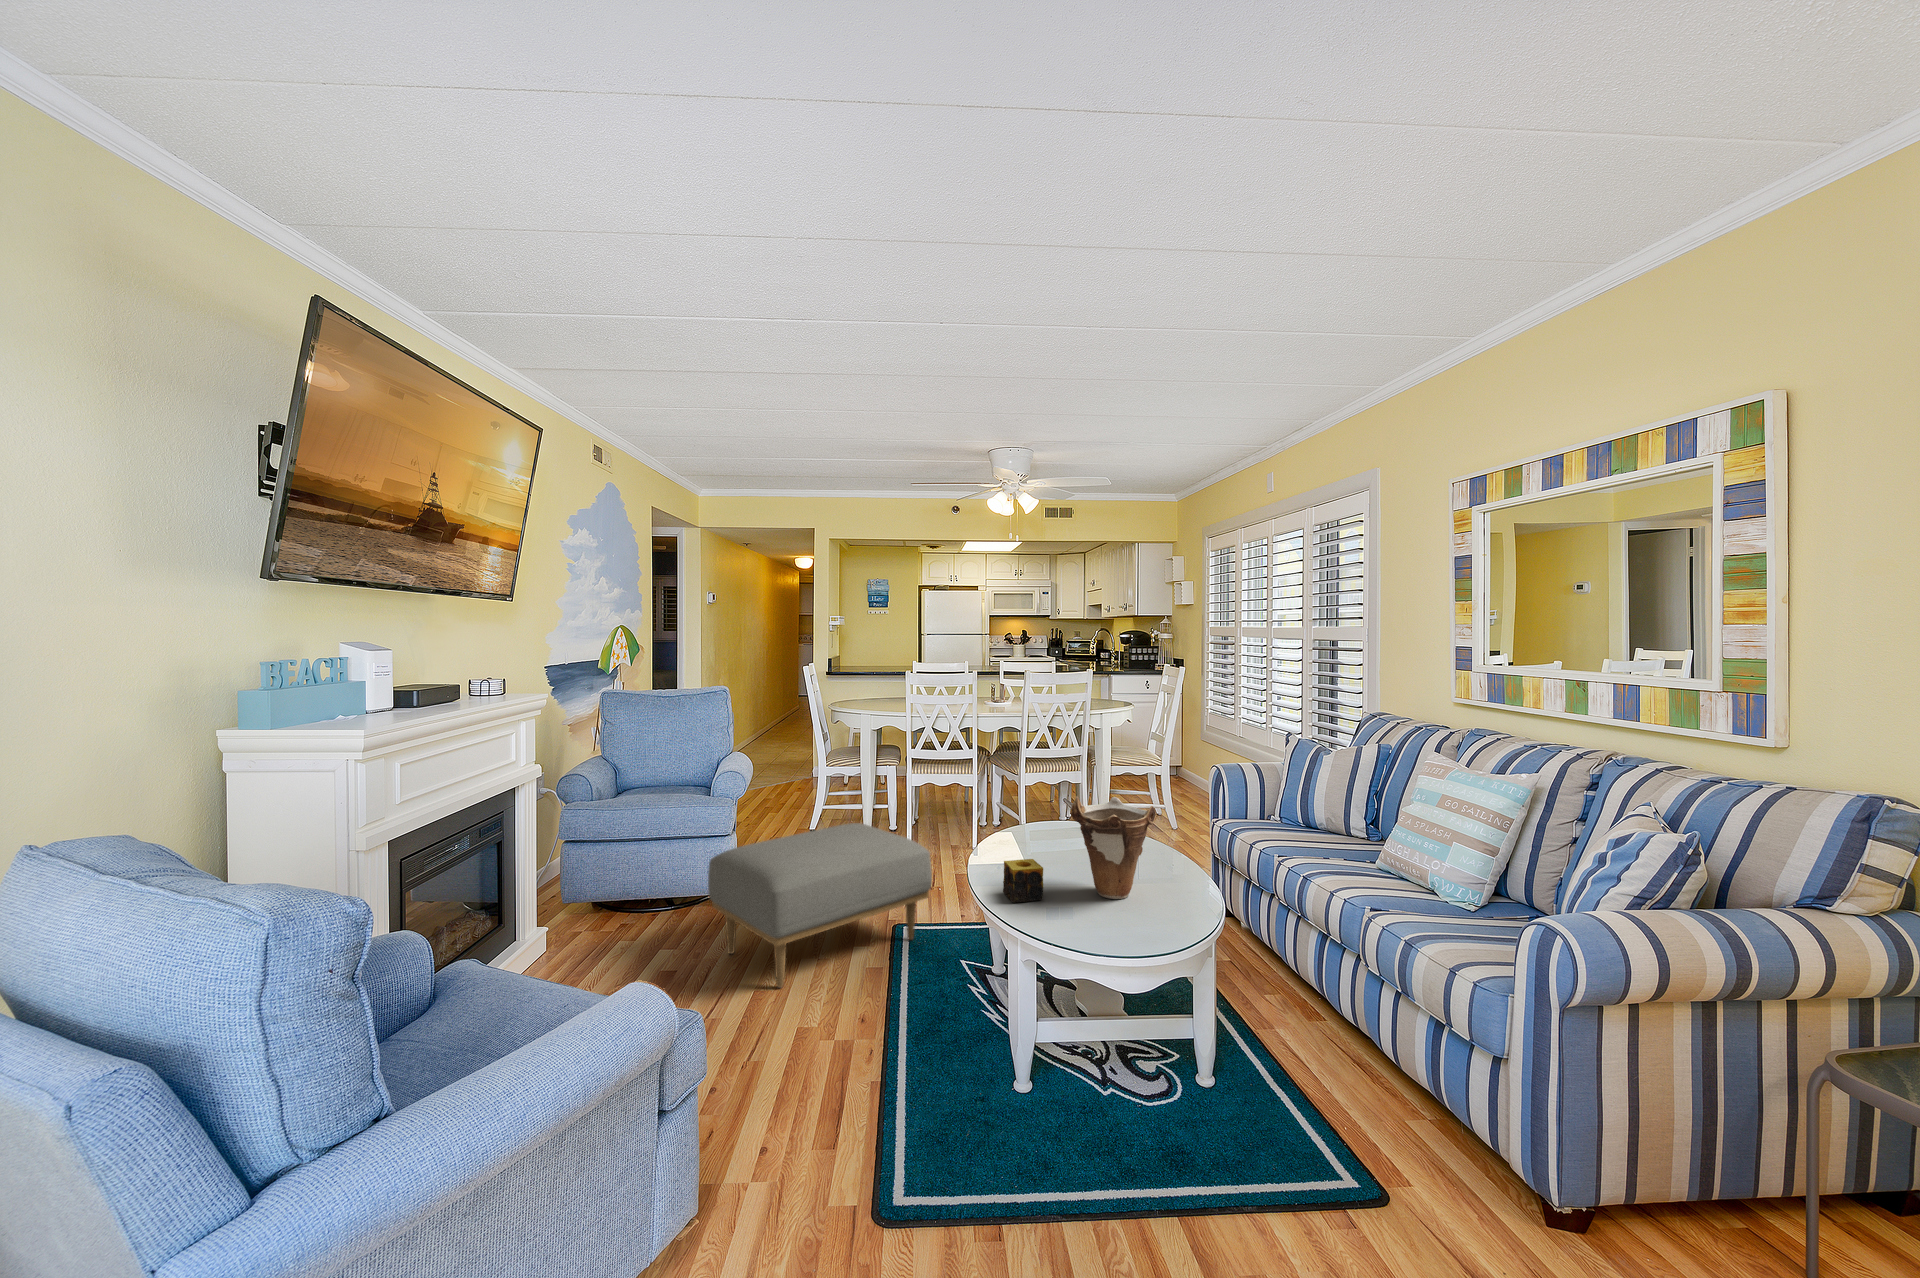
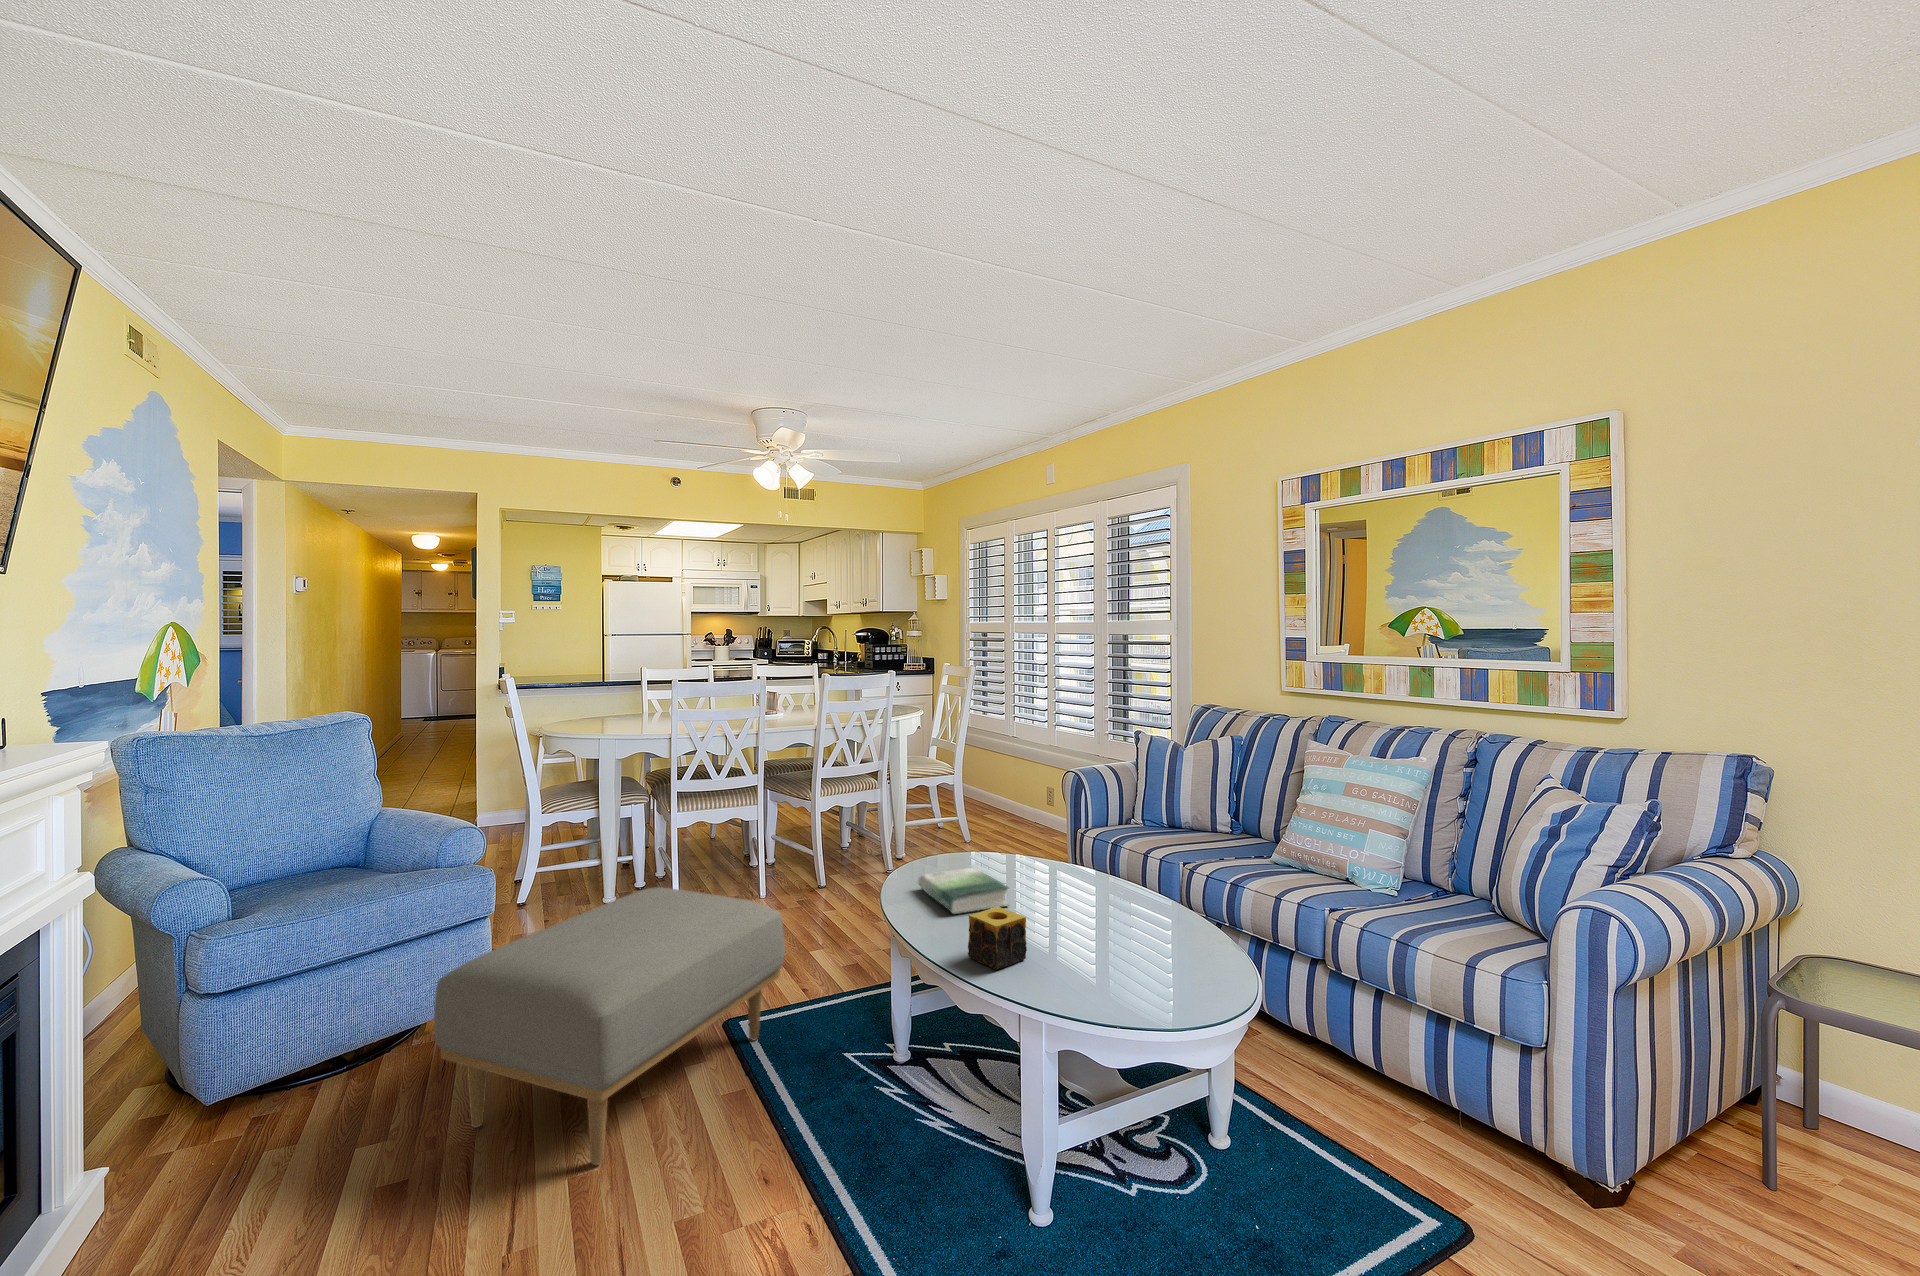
vase: present [1071,797,1155,899] -> none [1046,816,1140,943]
book: none [1019,834,1074,865] -> present [918,868,1008,914]

